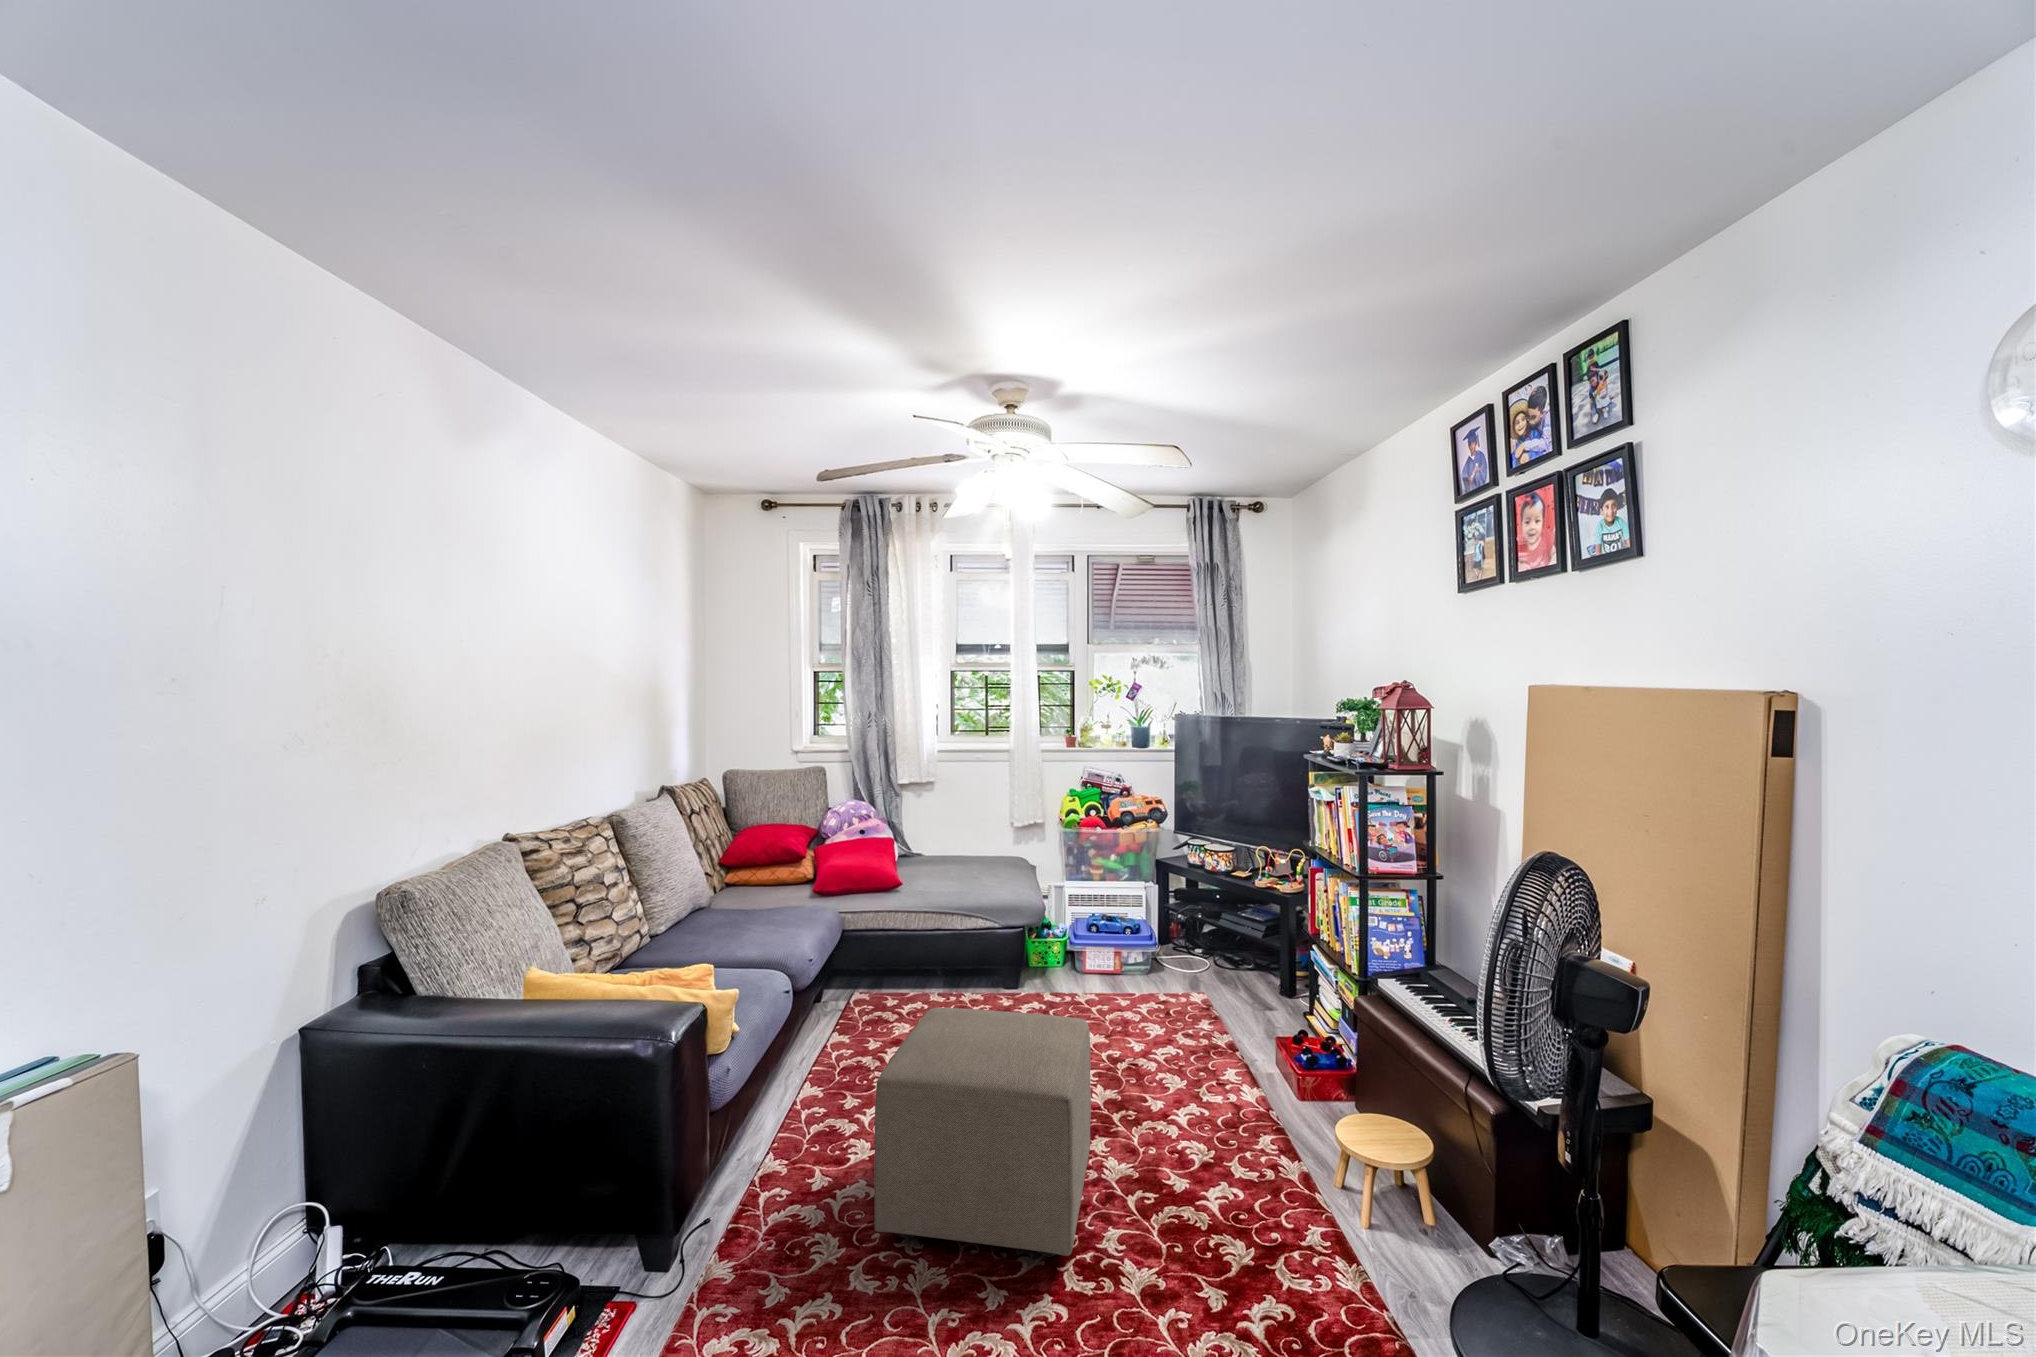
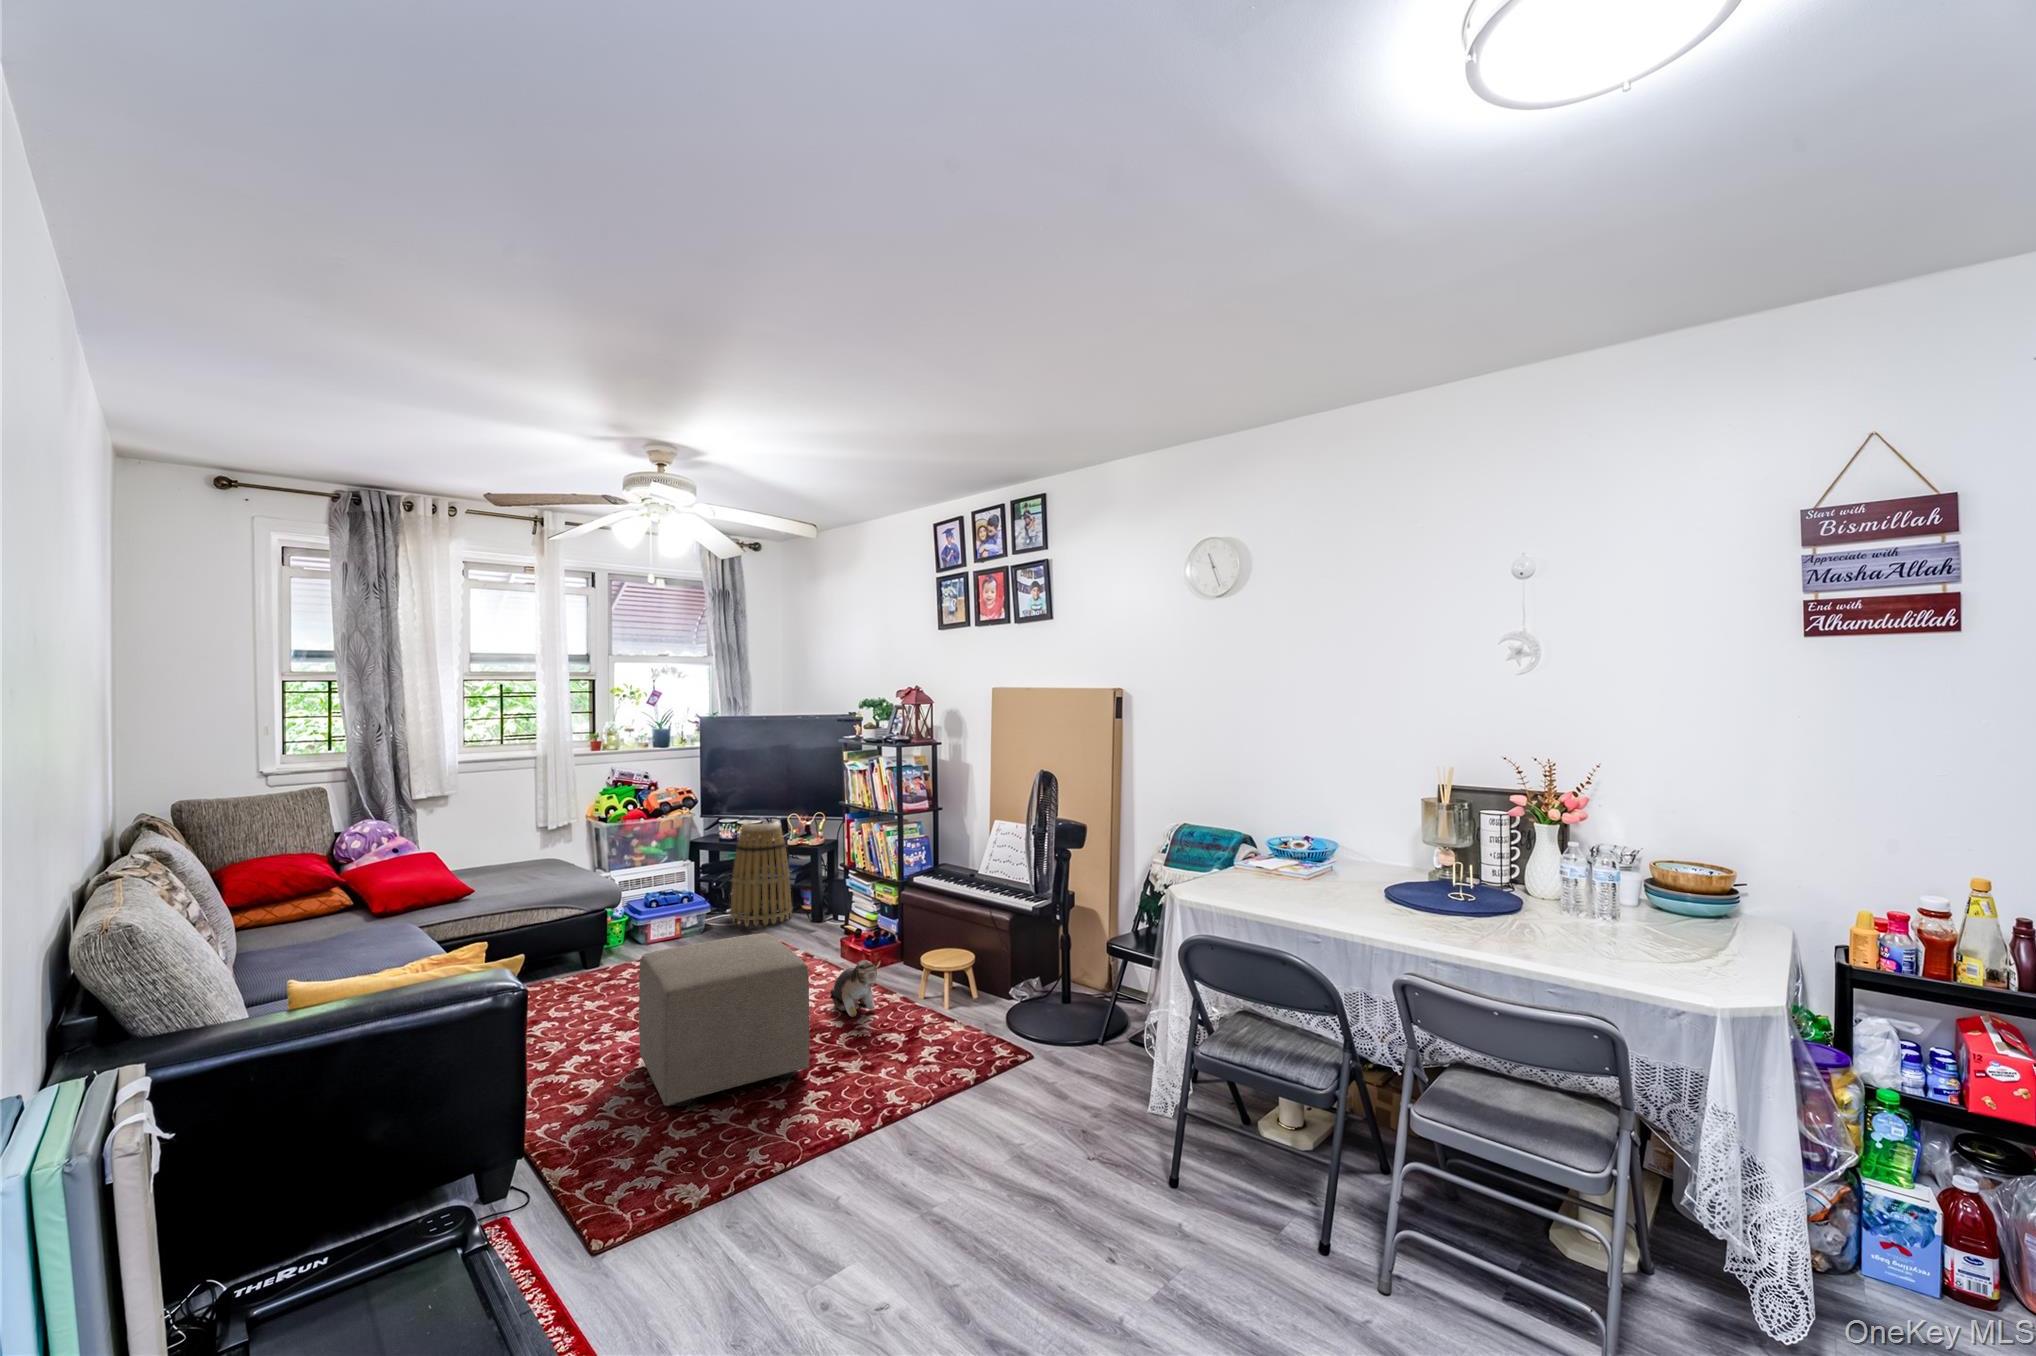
basket: none [1180,846,1258,985] -> present [730,820,793,926]
plush toy: none [1197,1098,1249,1180] -> present [831,960,880,1017]

